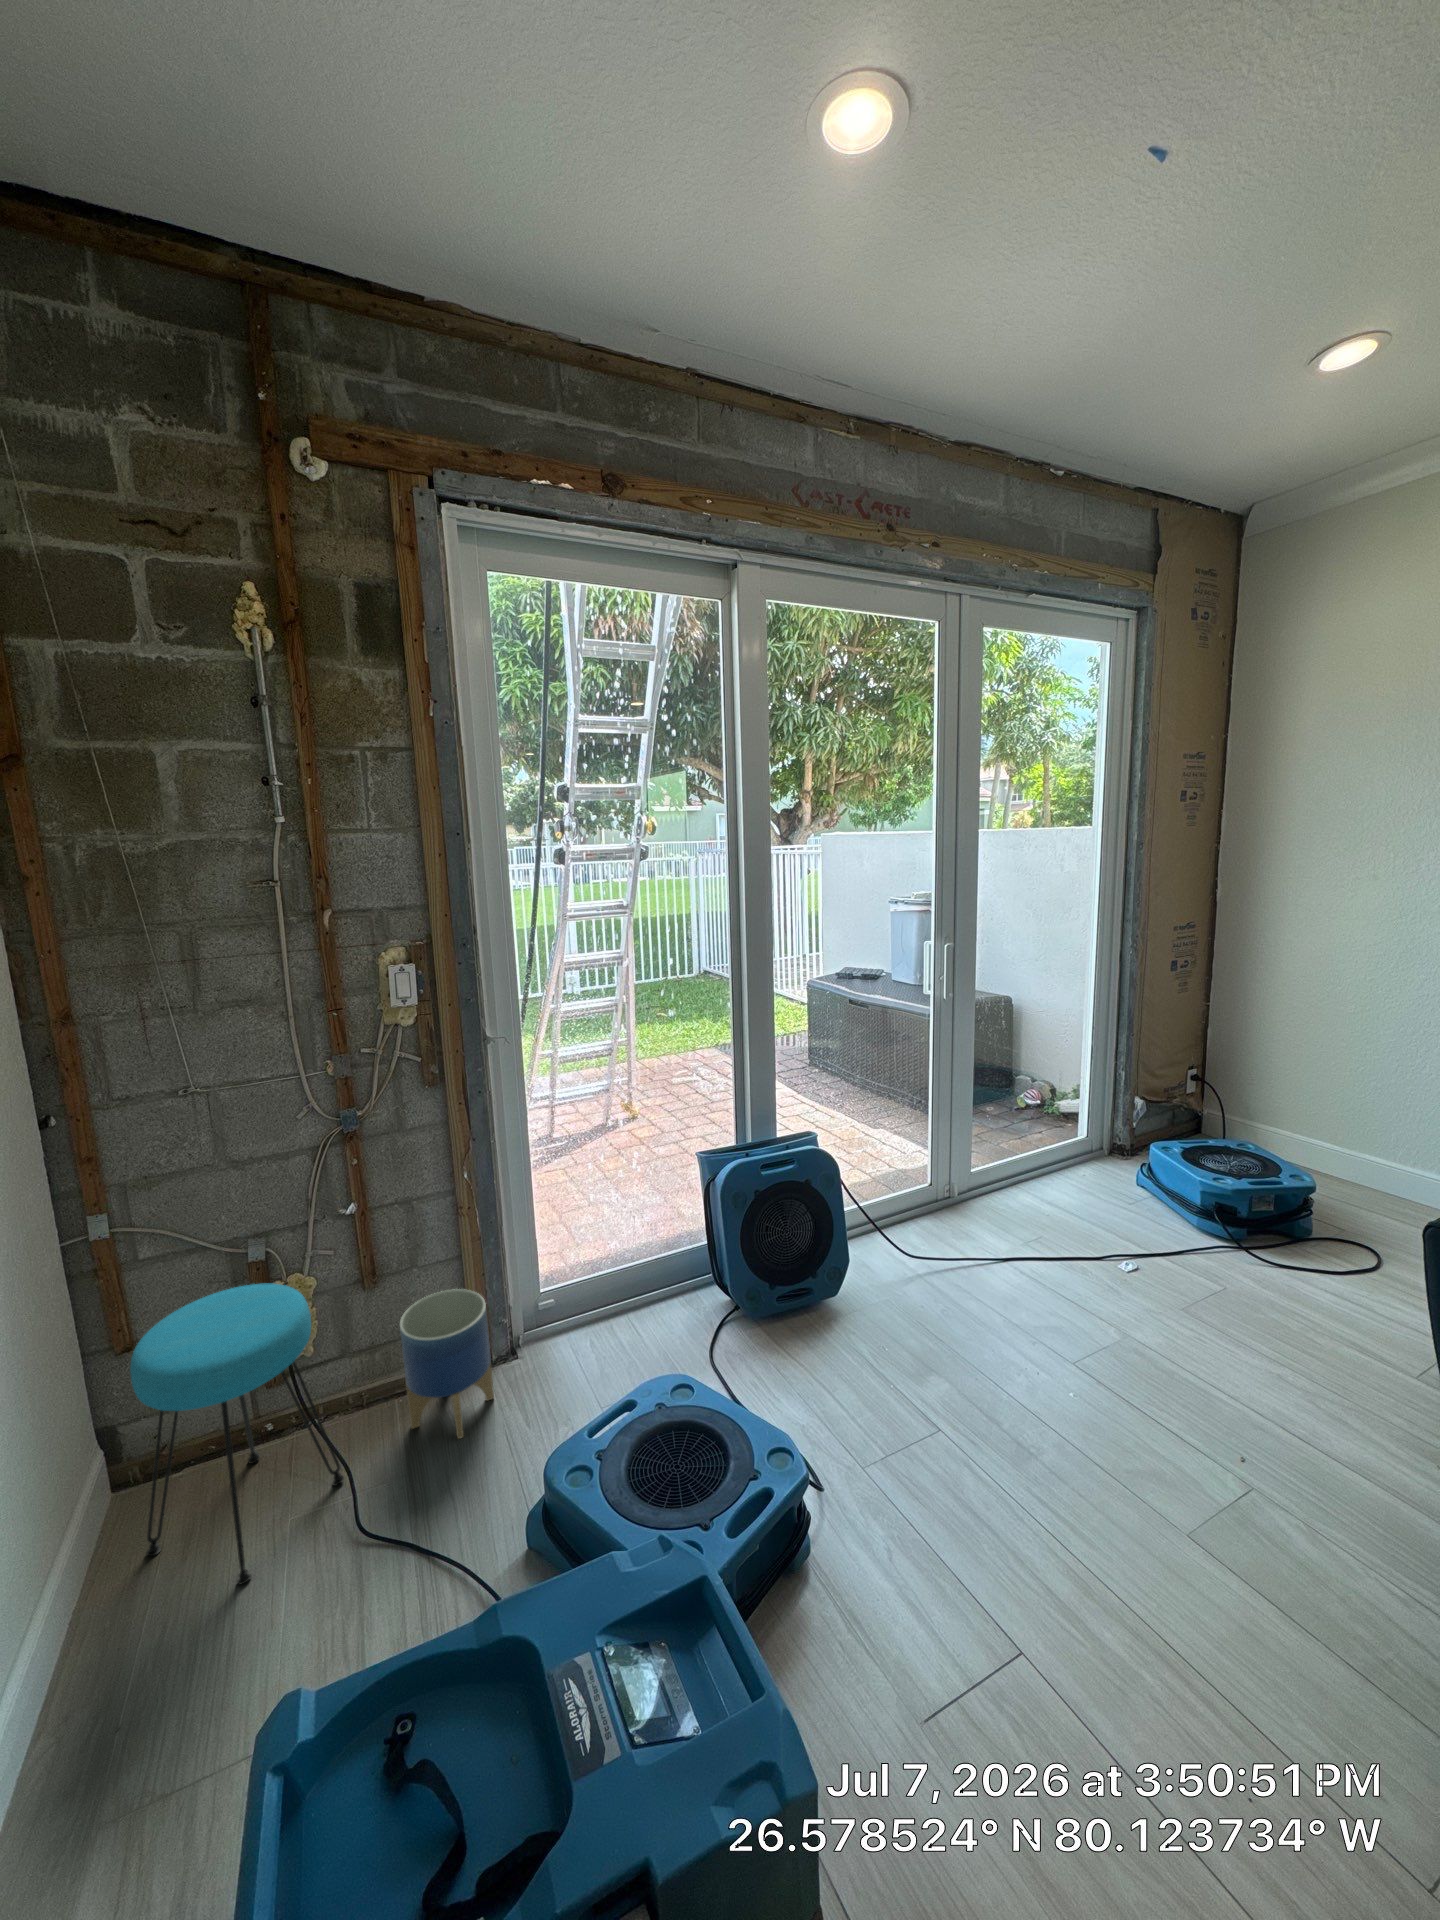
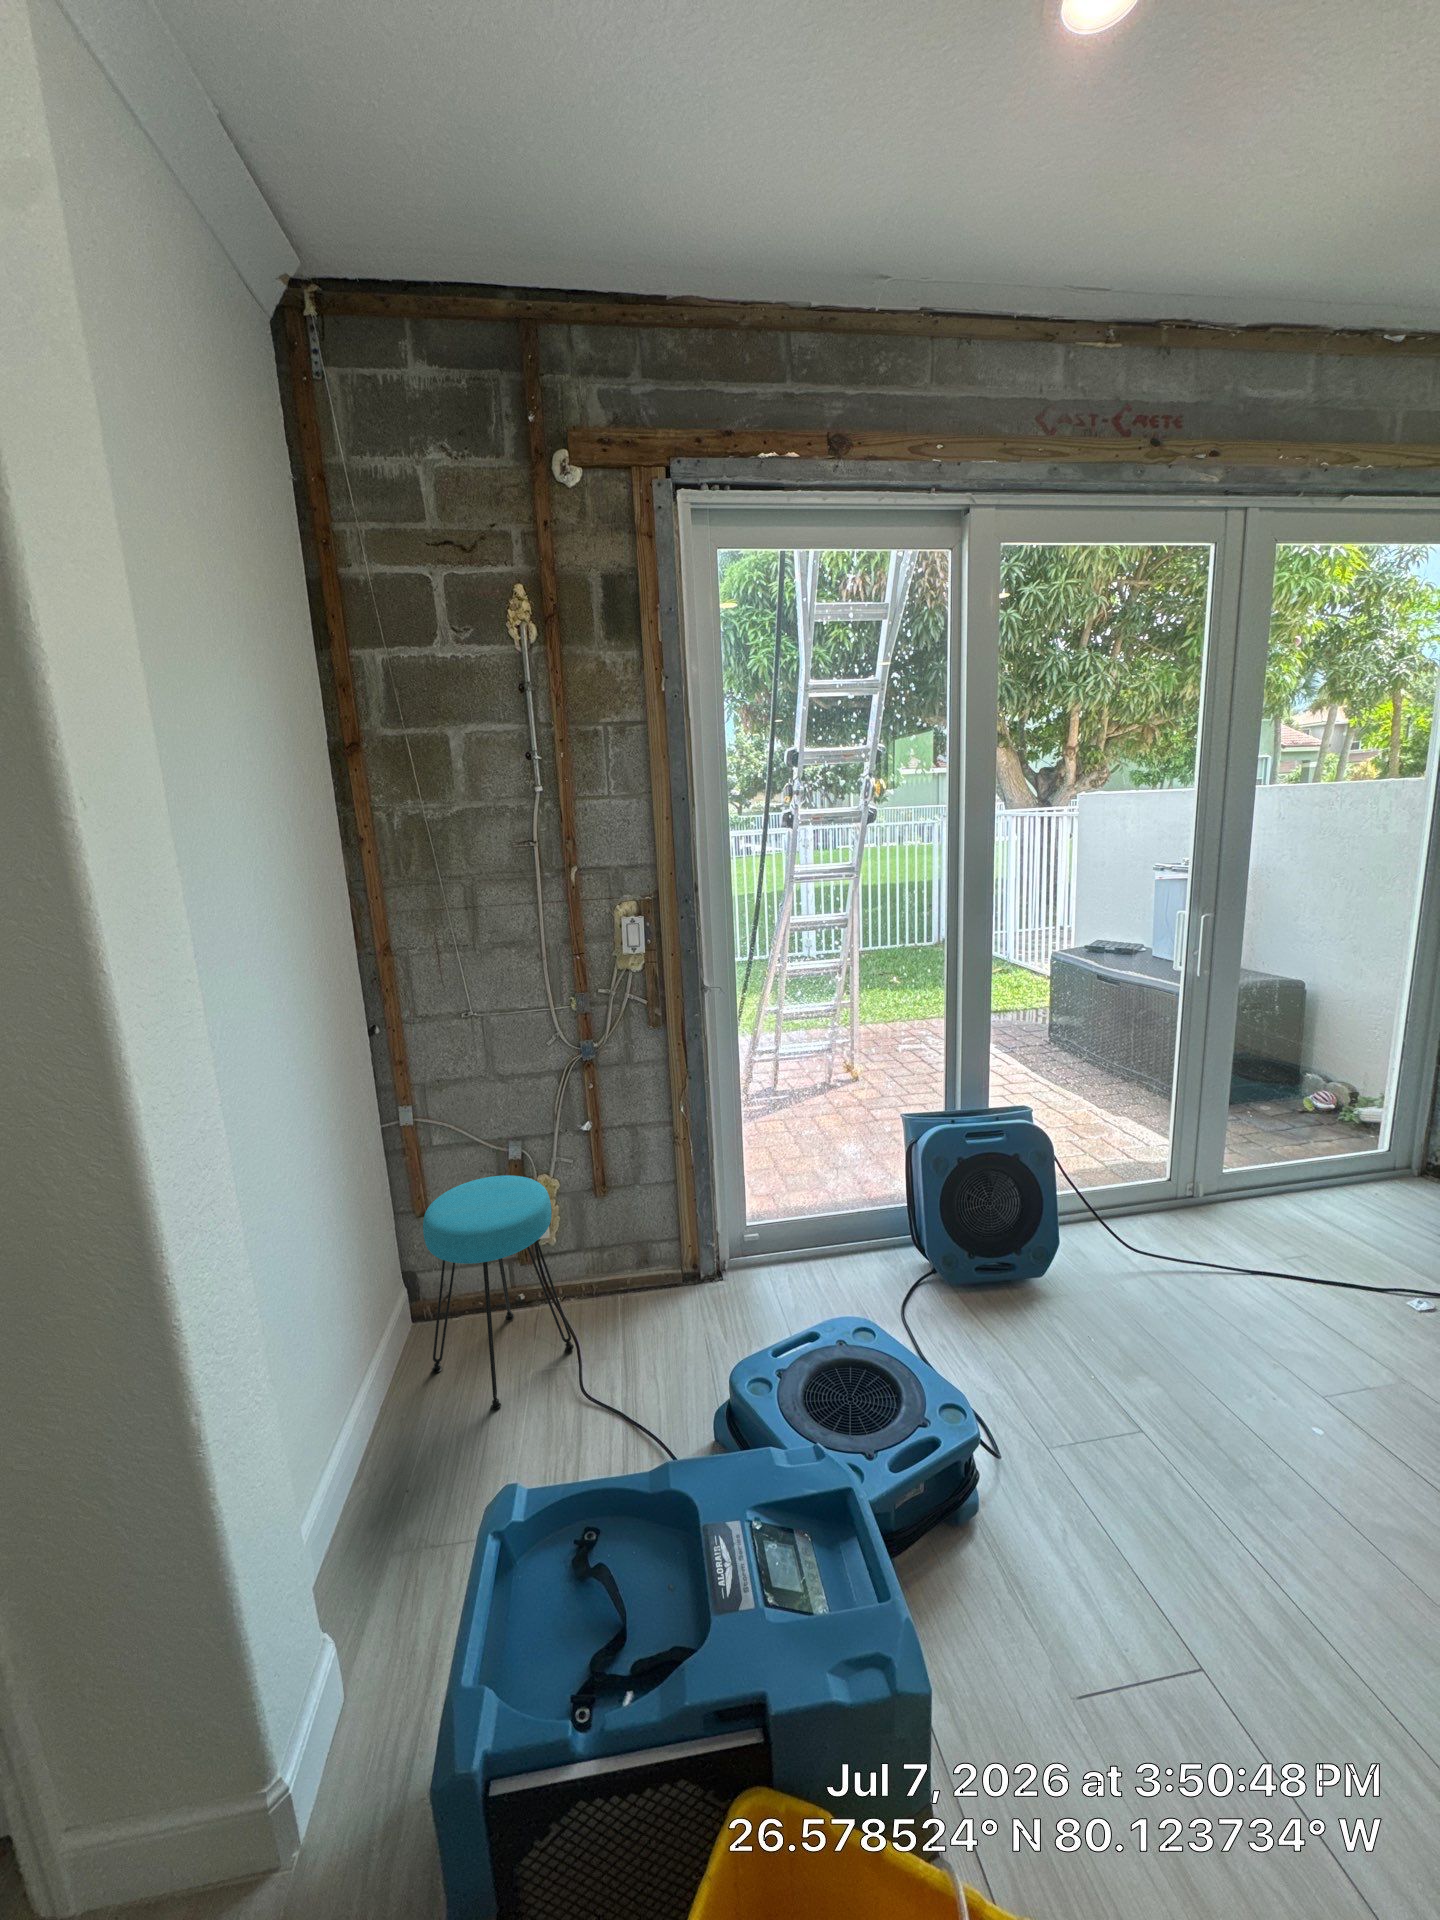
planter: present [400,1289,494,1439] -> none [622,1207,699,1337]

